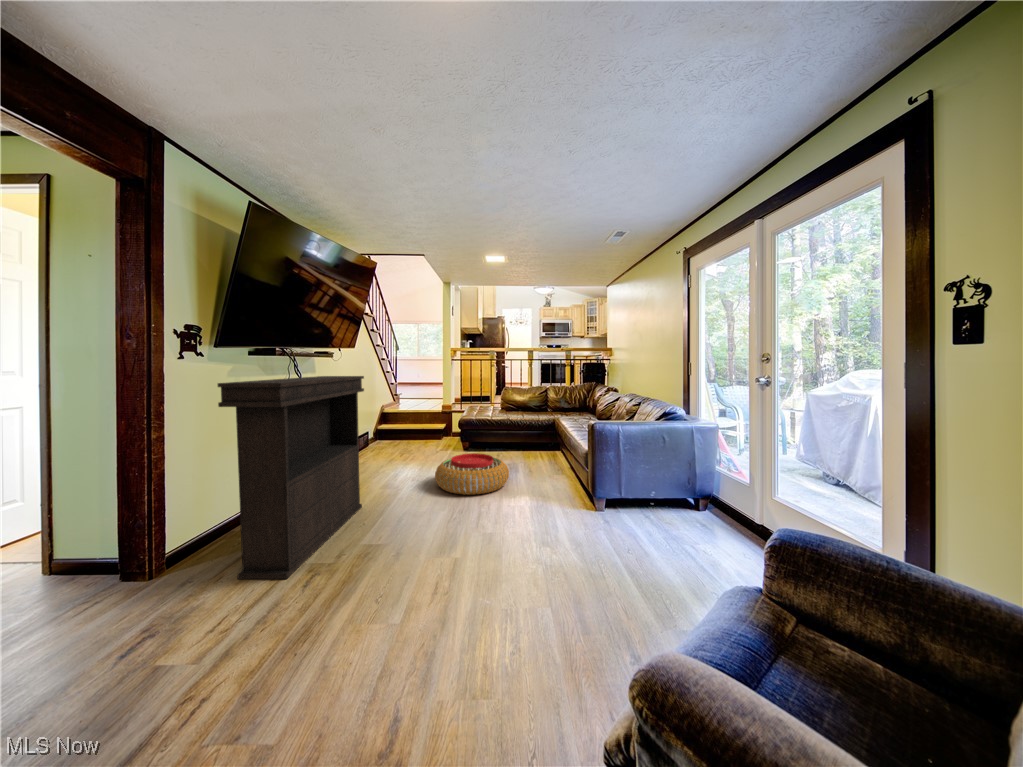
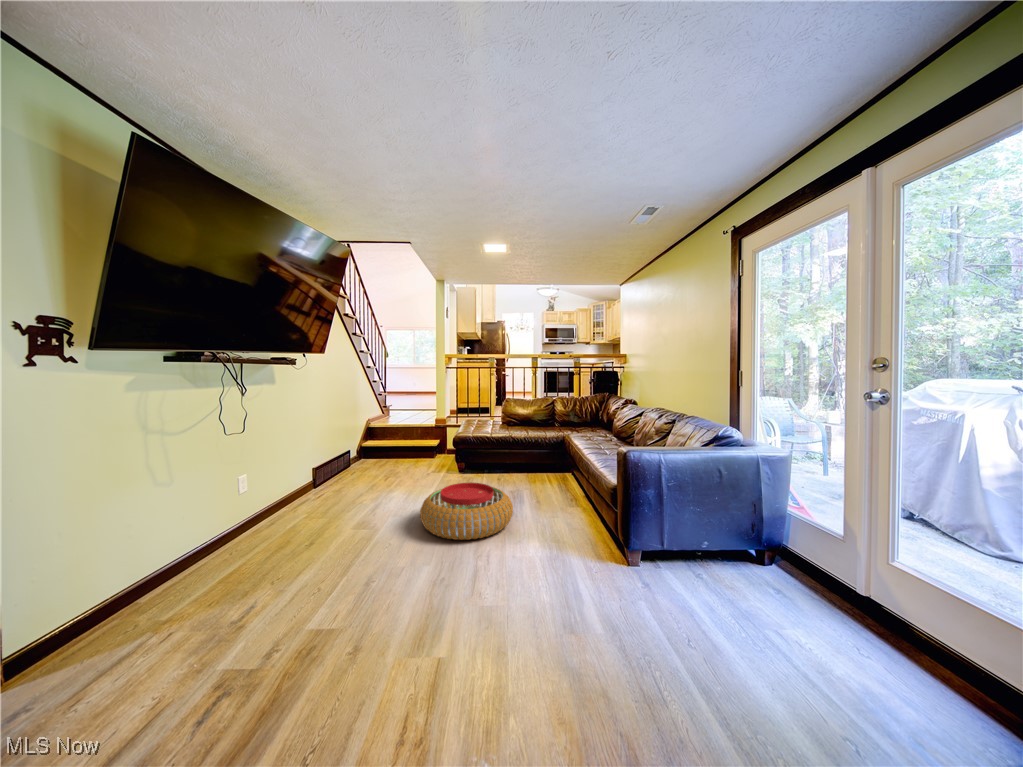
console table: present [218,376,364,579] -> none [46,389,324,719]

